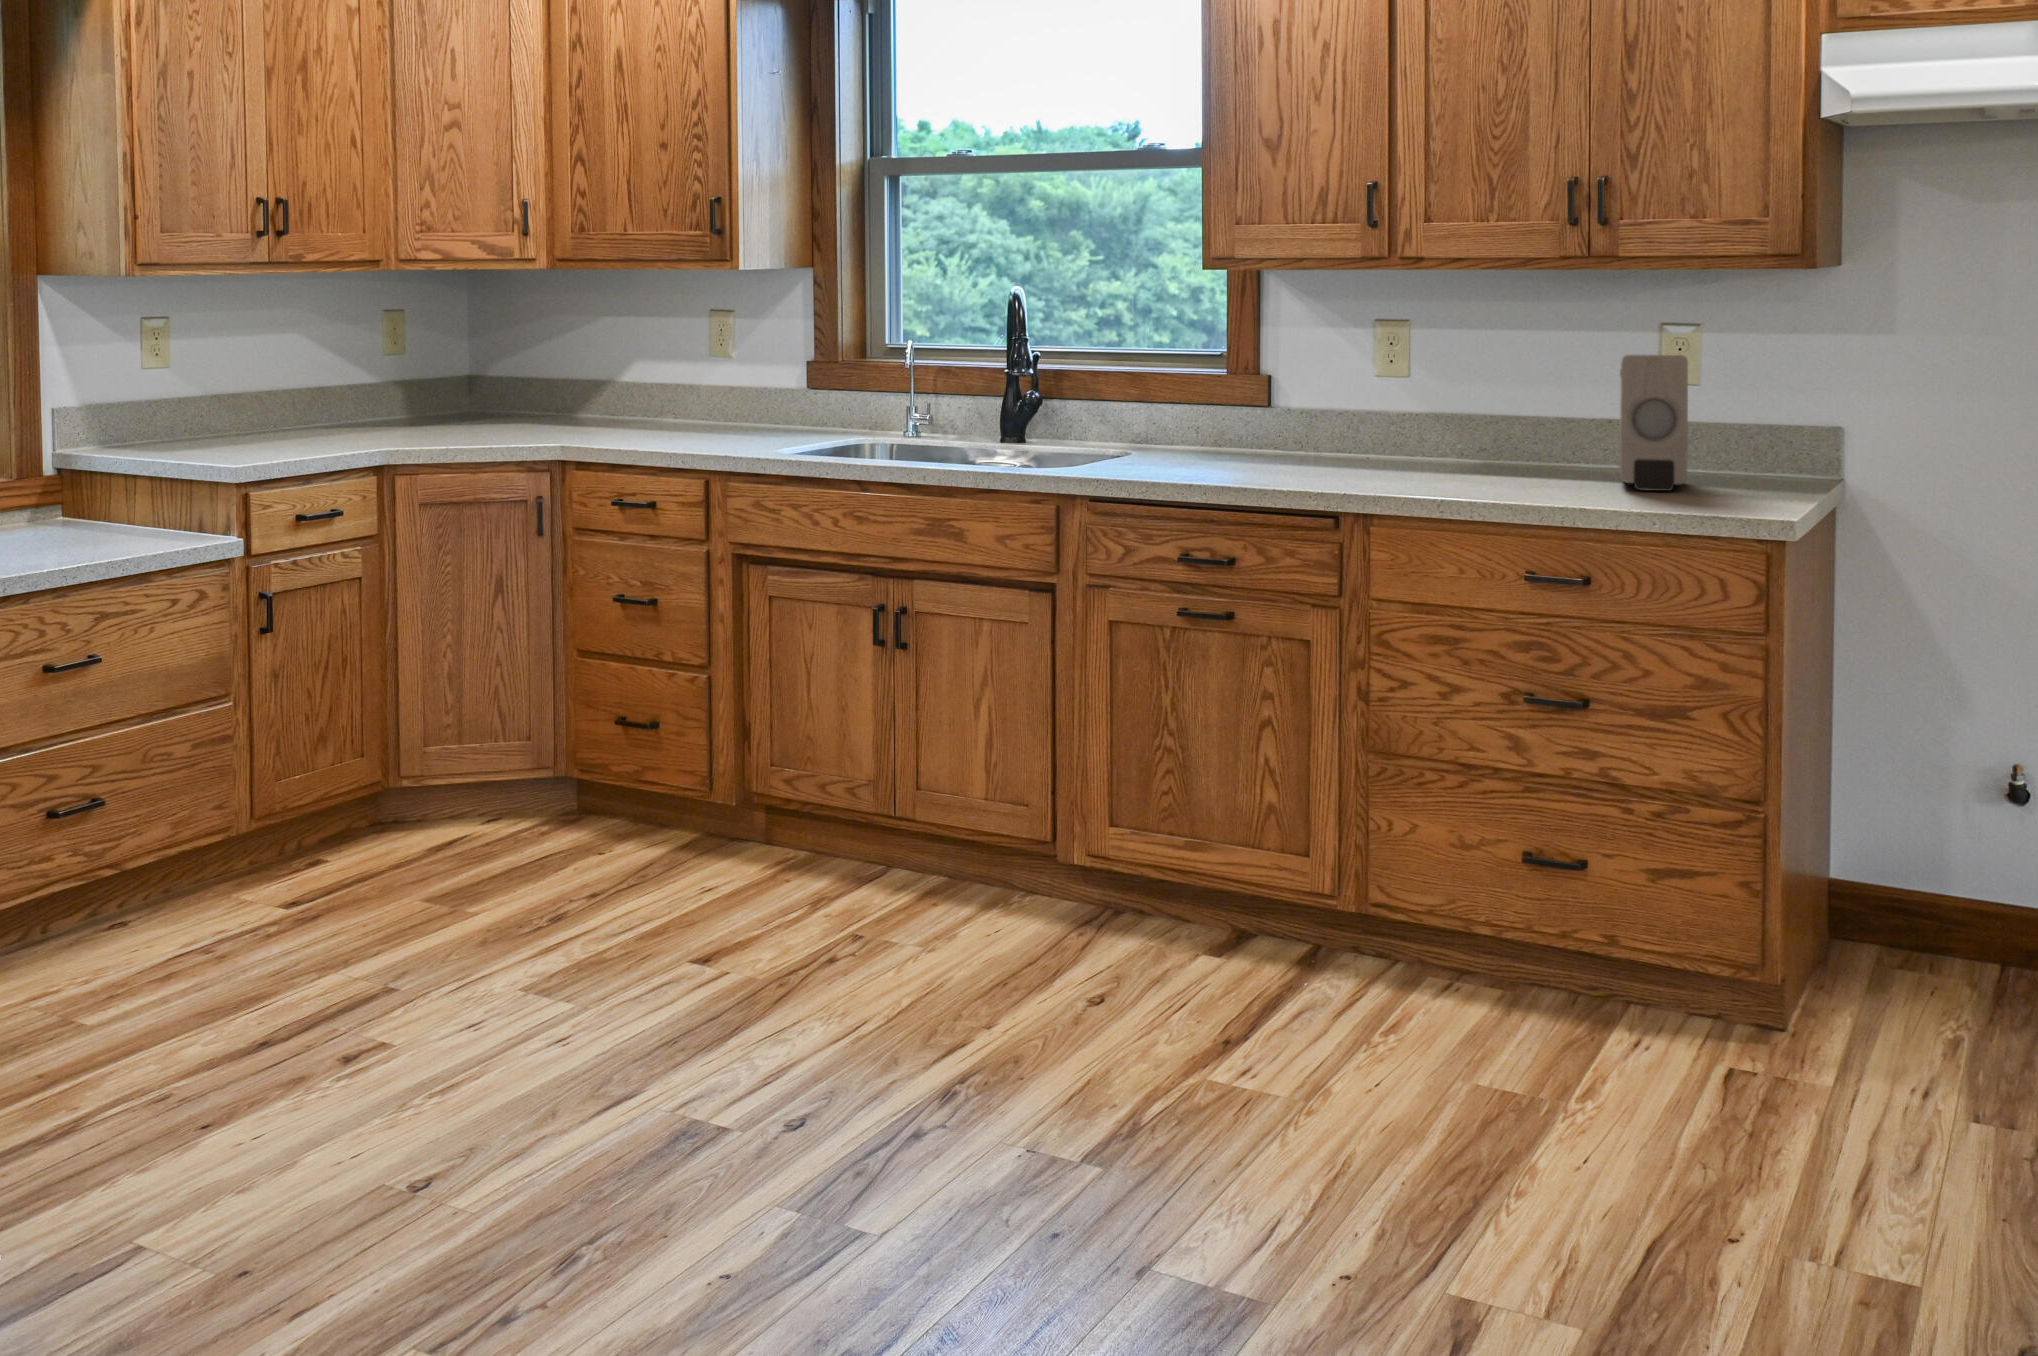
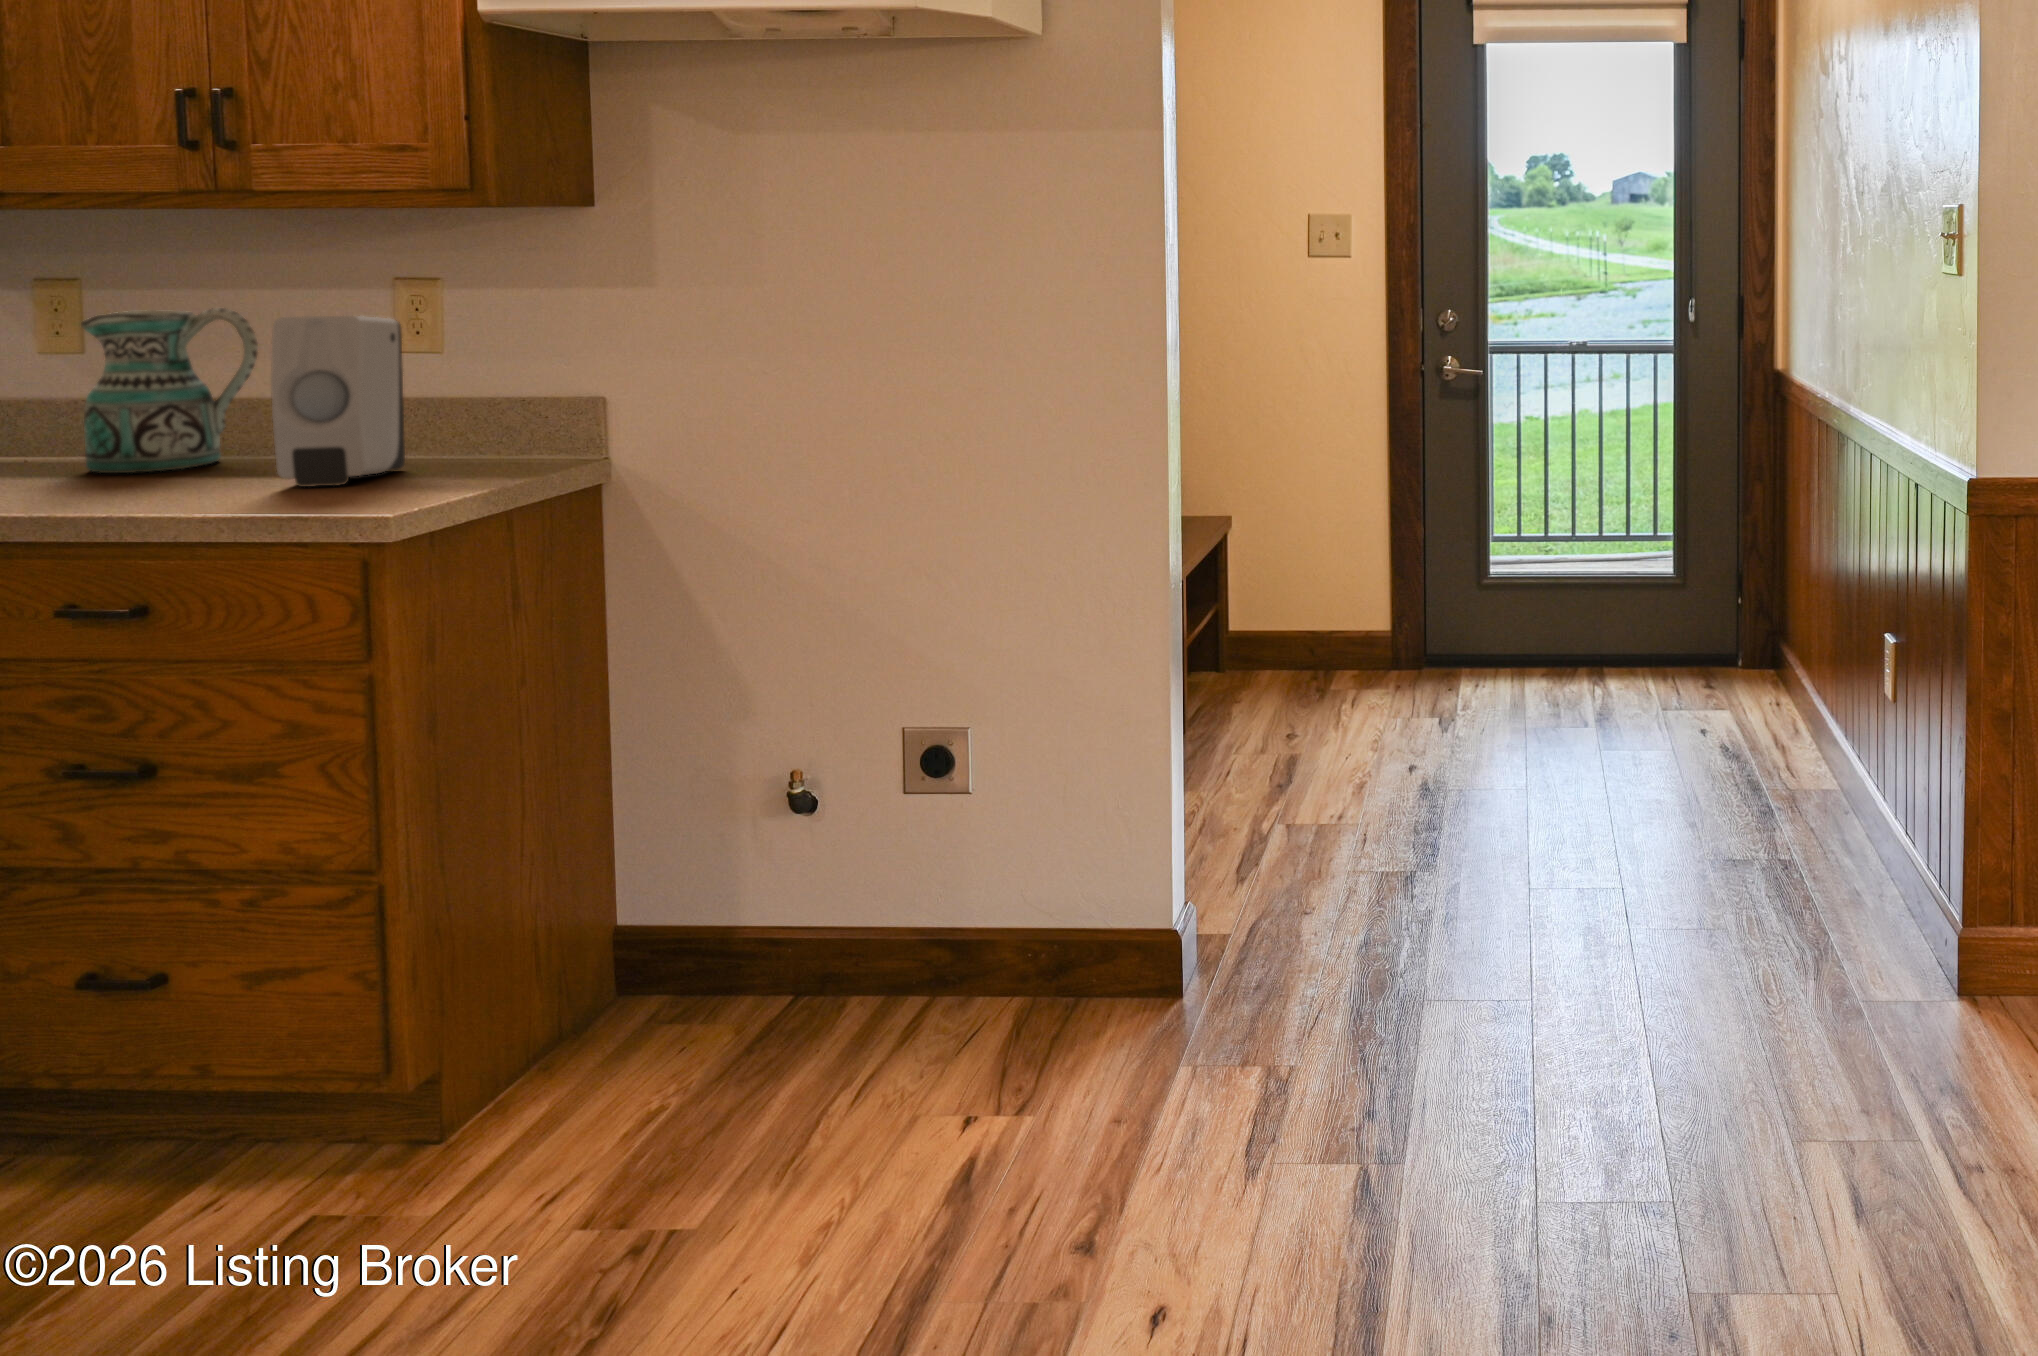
ceramic pitcher: none [1420,346,1539,472] -> present [81,308,258,473]

